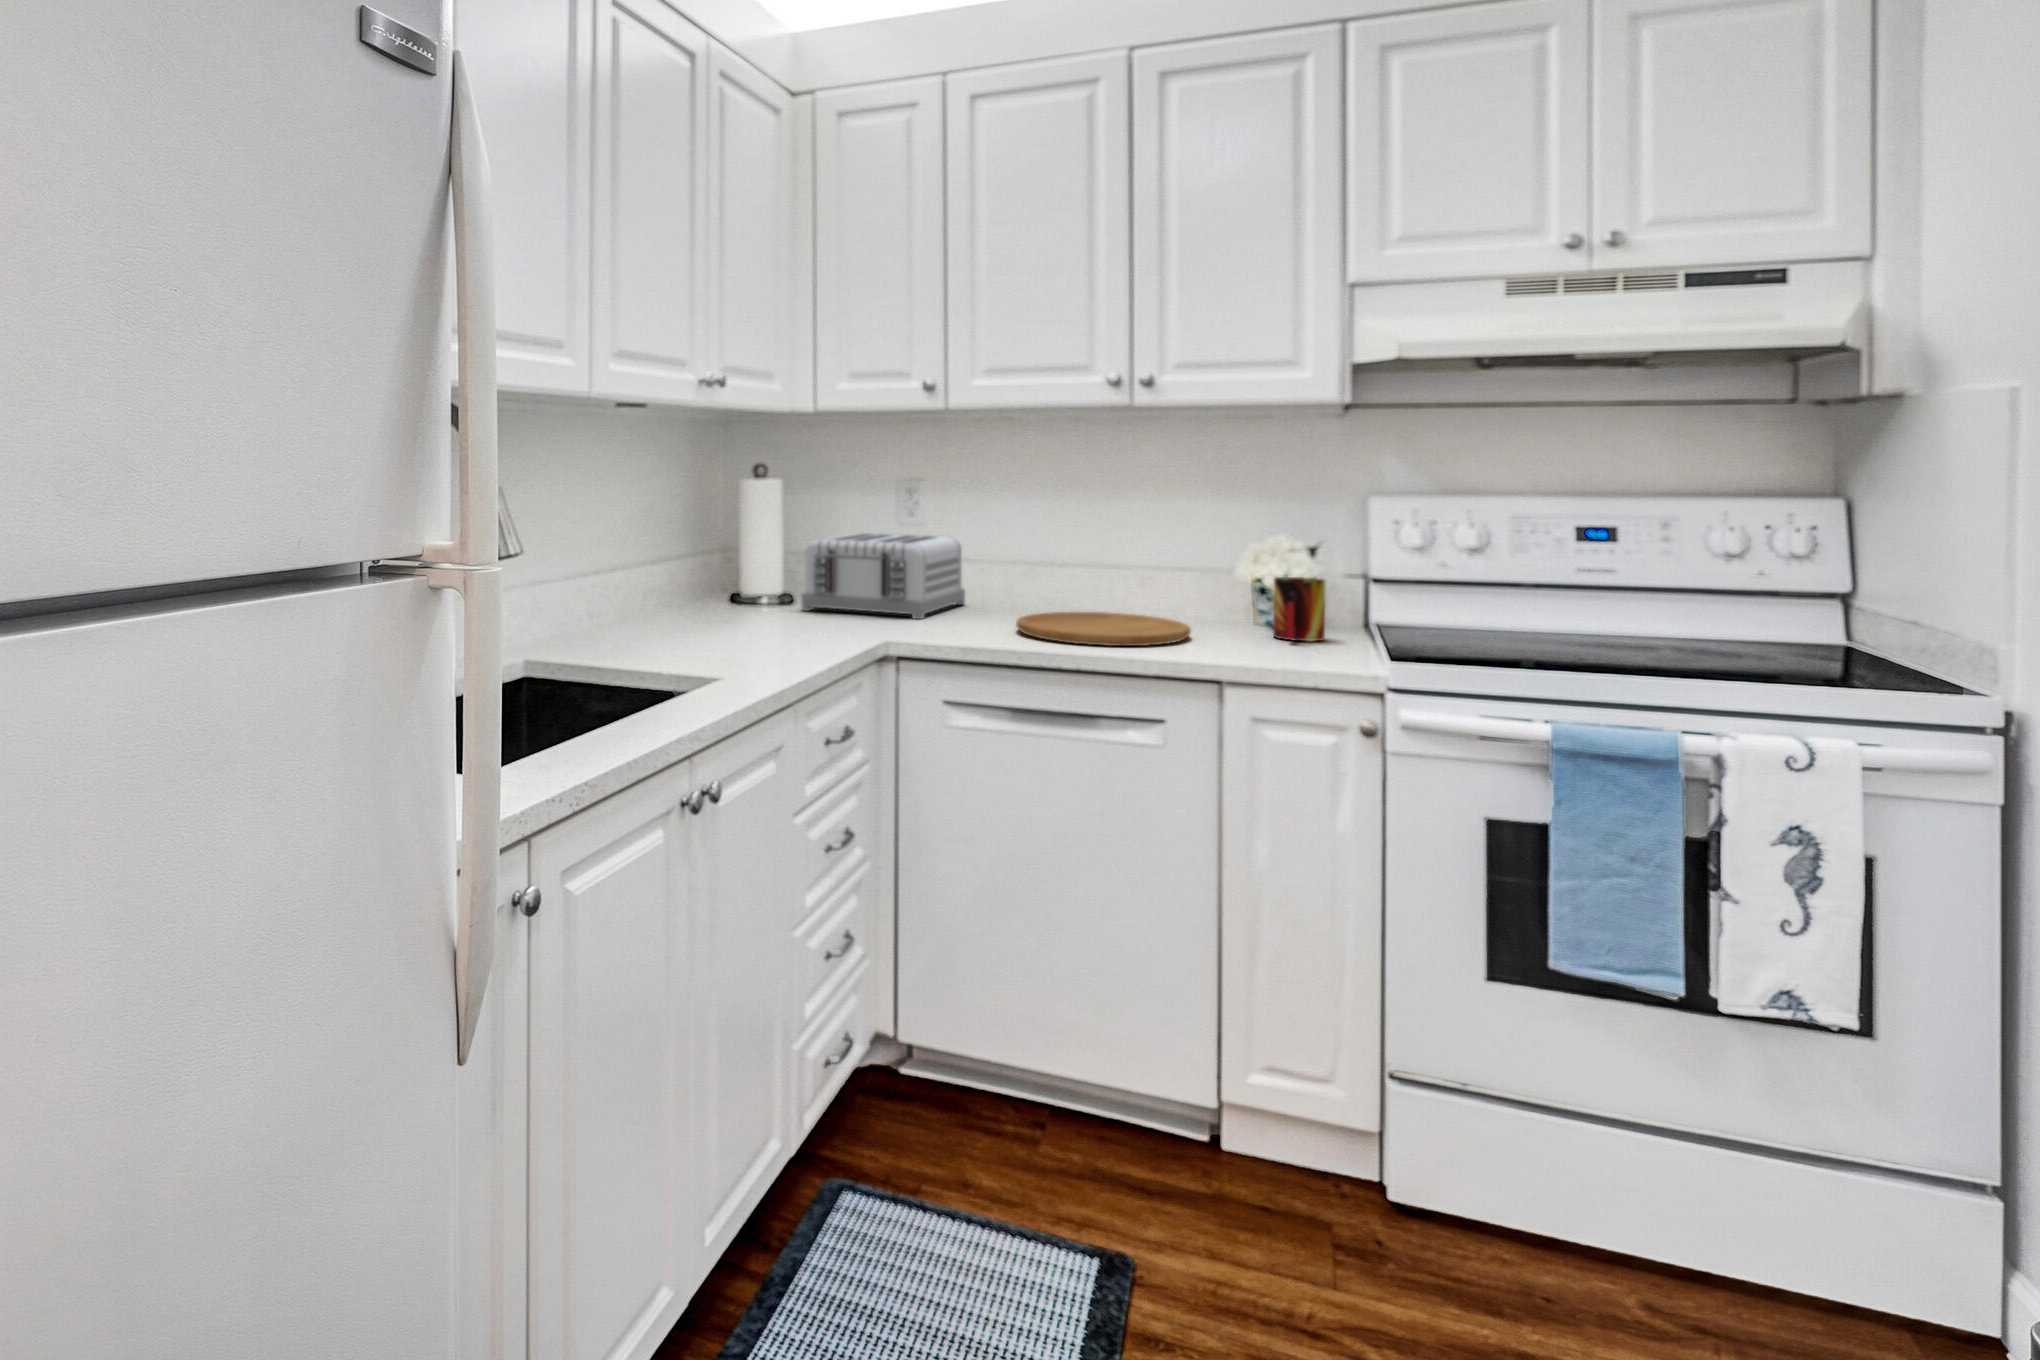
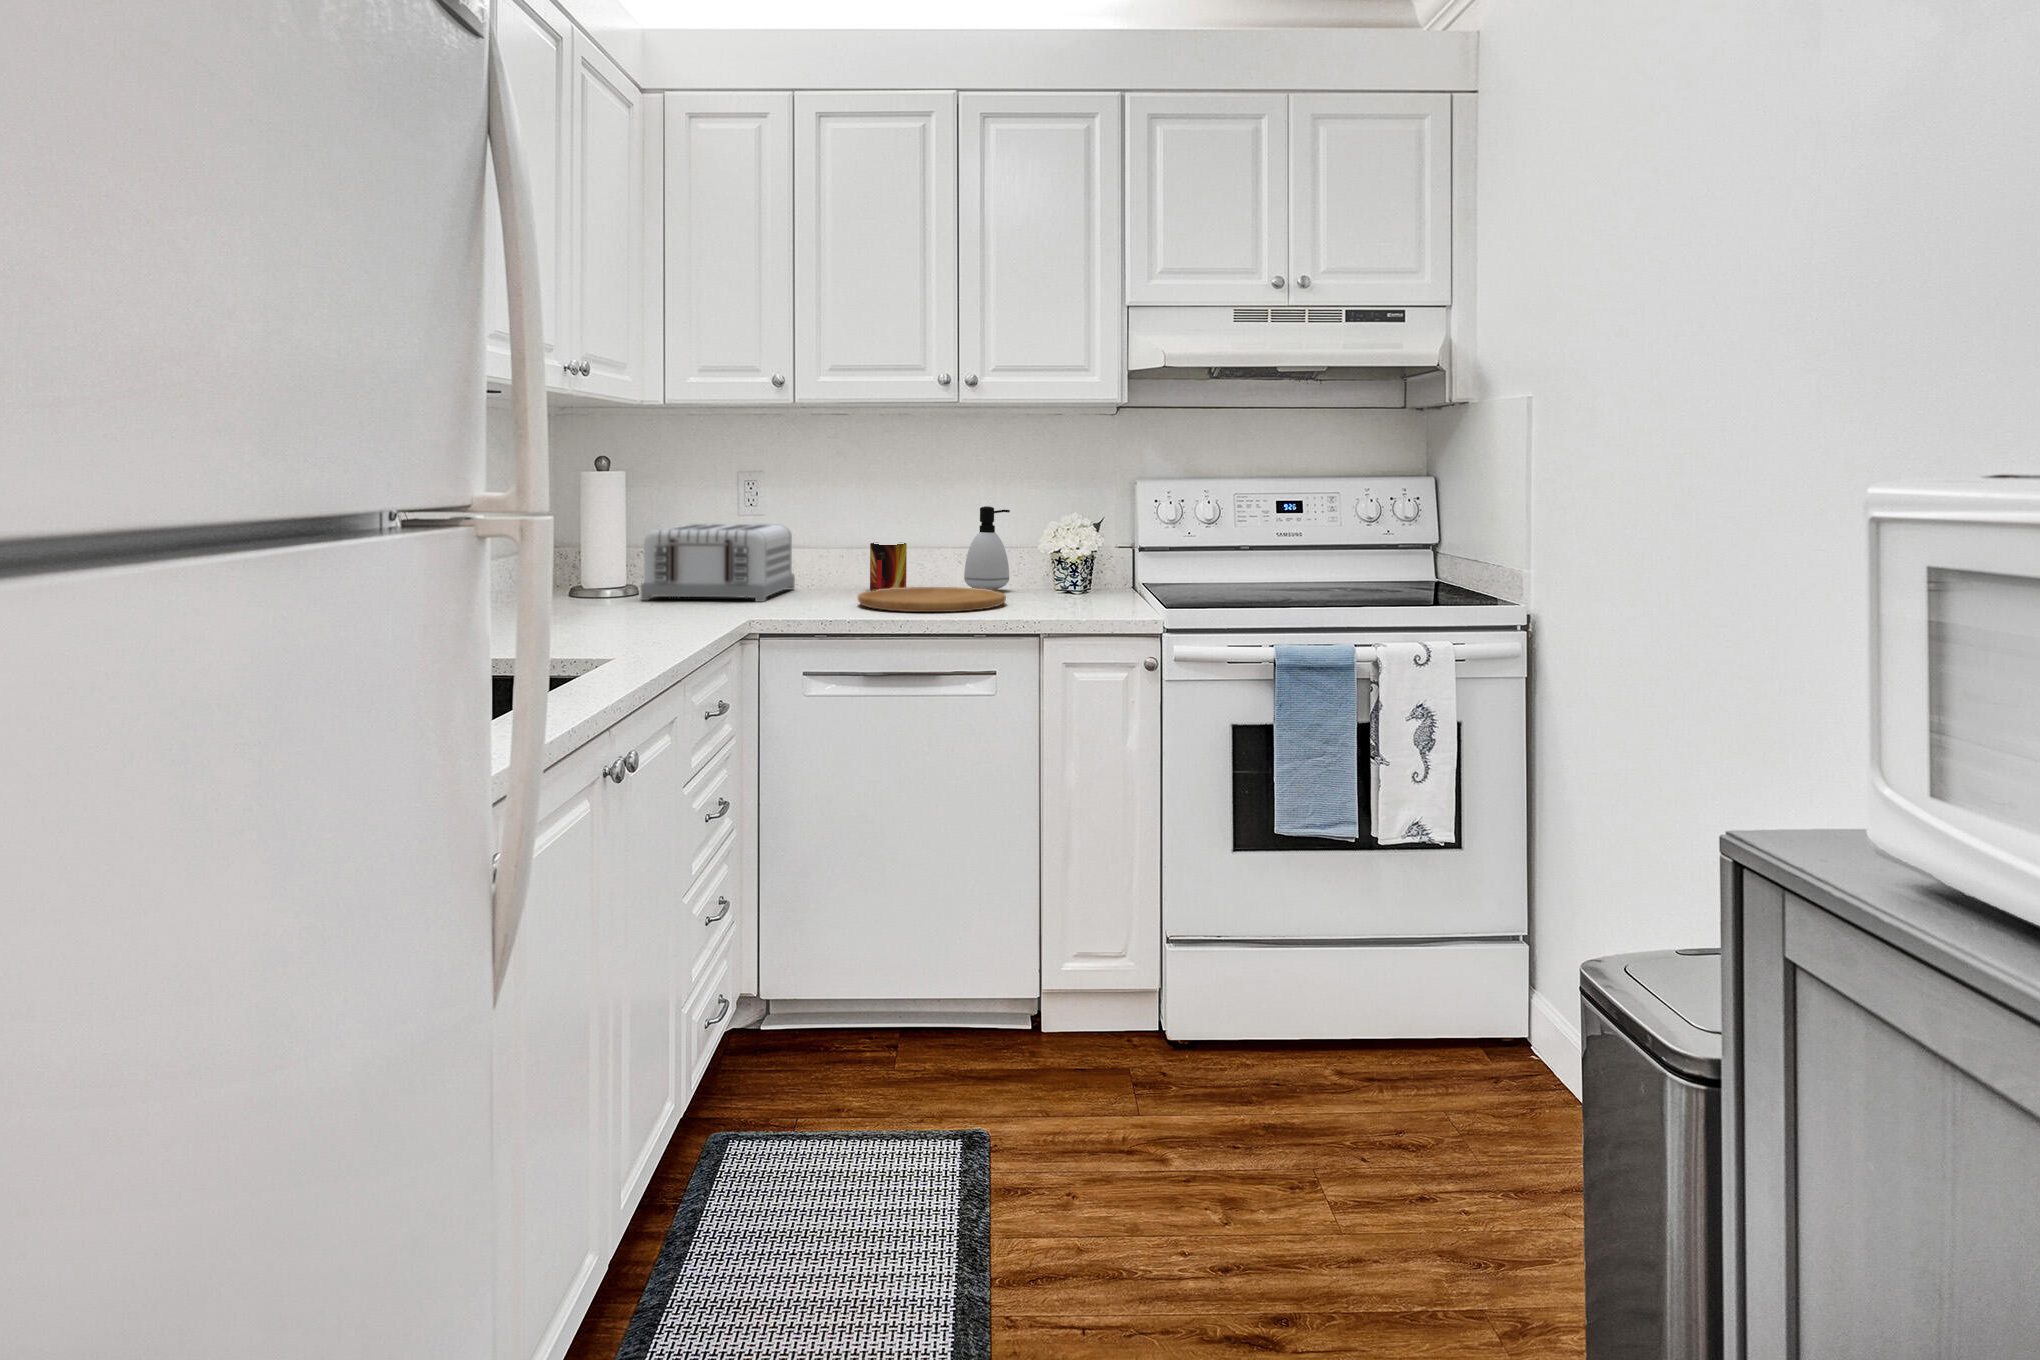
soap dispenser: none [1153,523,1209,618] -> present [964,506,1010,590]
mug: present [1273,577,1325,641] -> present [870,543,907,590]

